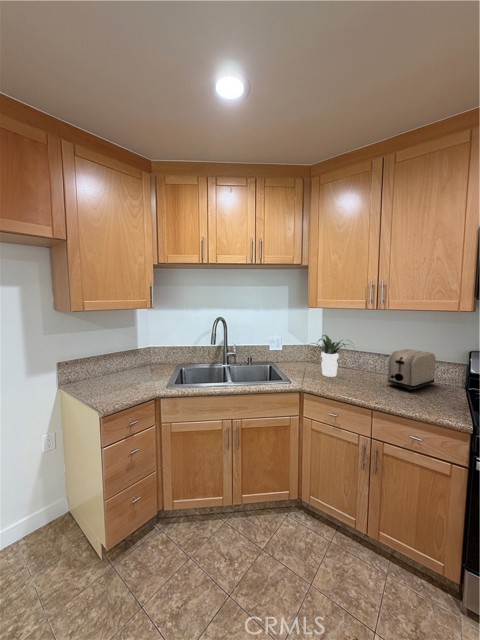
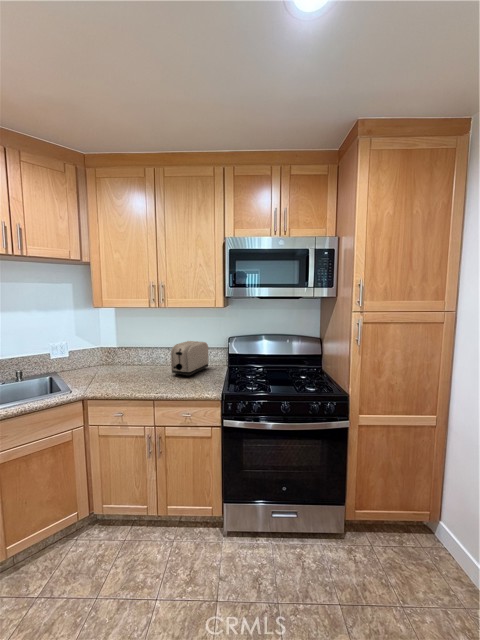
potted plant: present [317,335,349,377] -> none [91,335,144,378]

